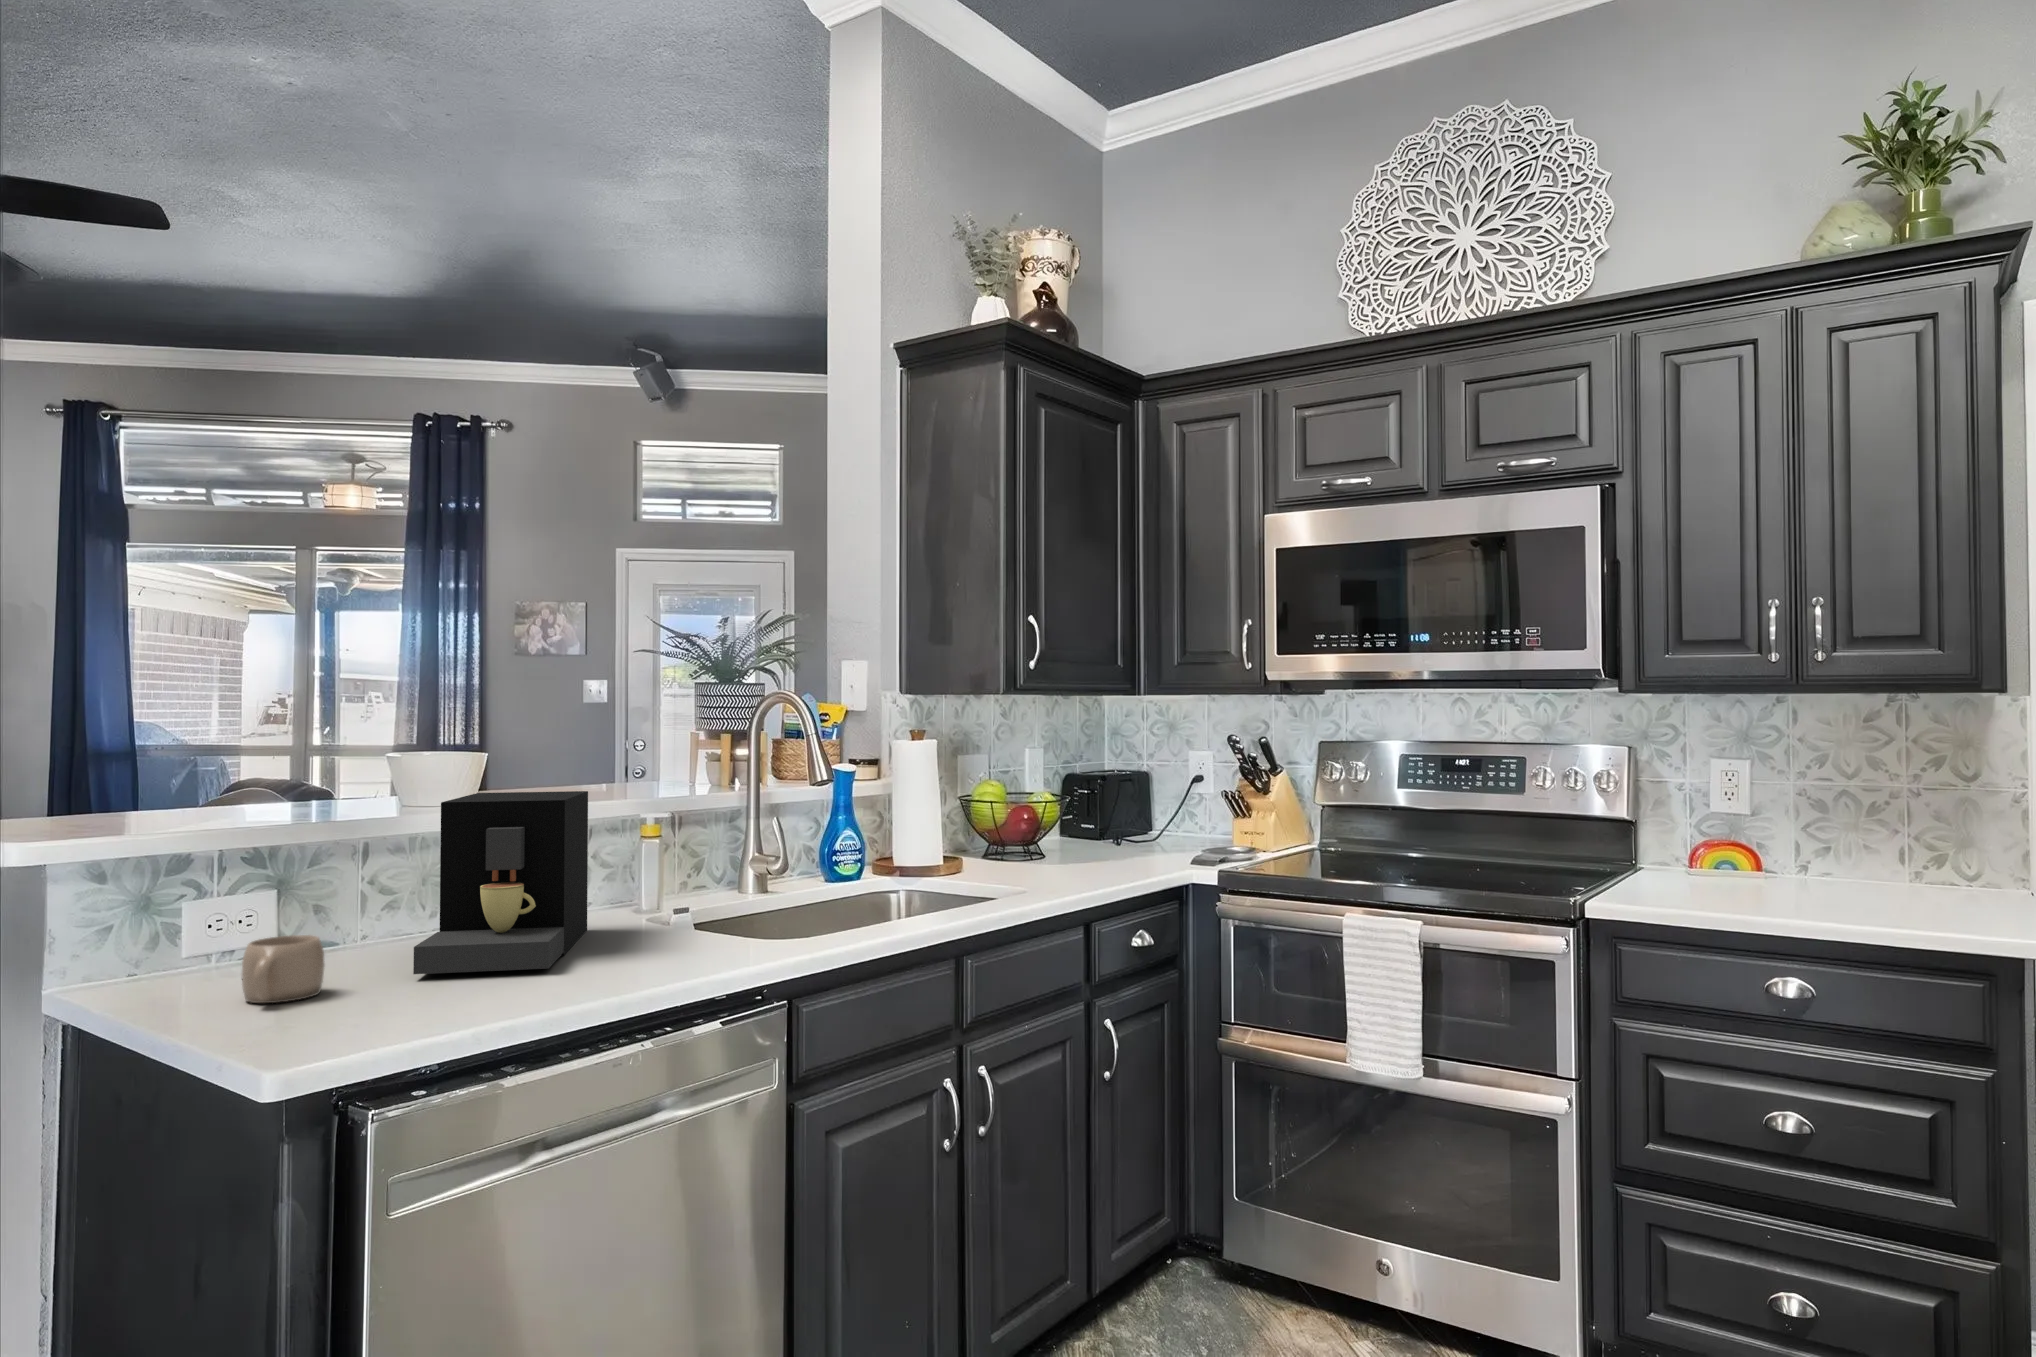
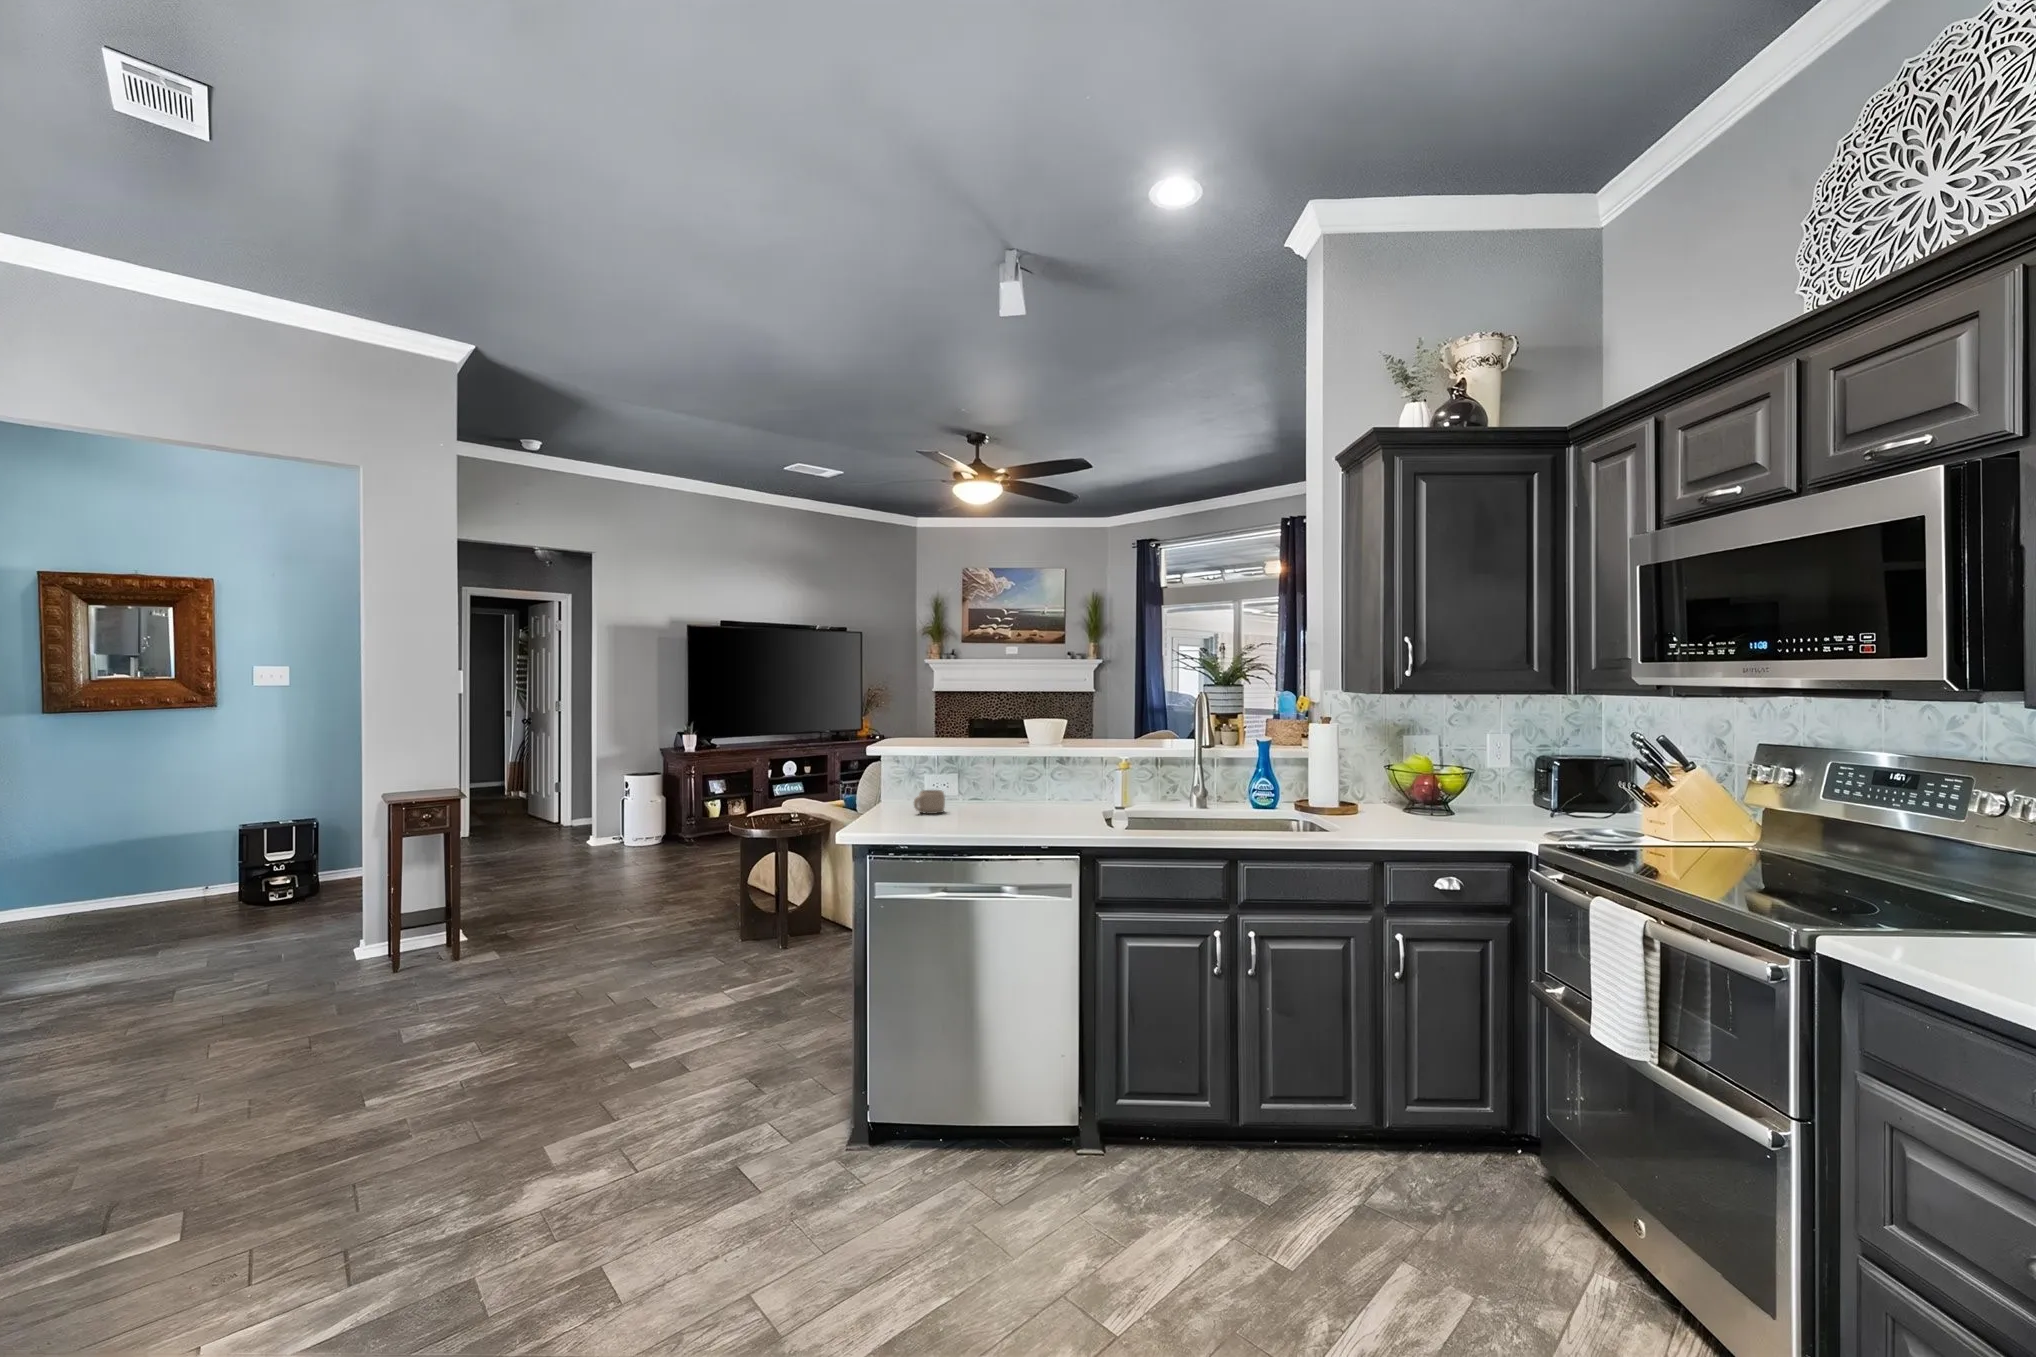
coffee maker: present [413,791,588,974] -> none [971,741,1078,819]

